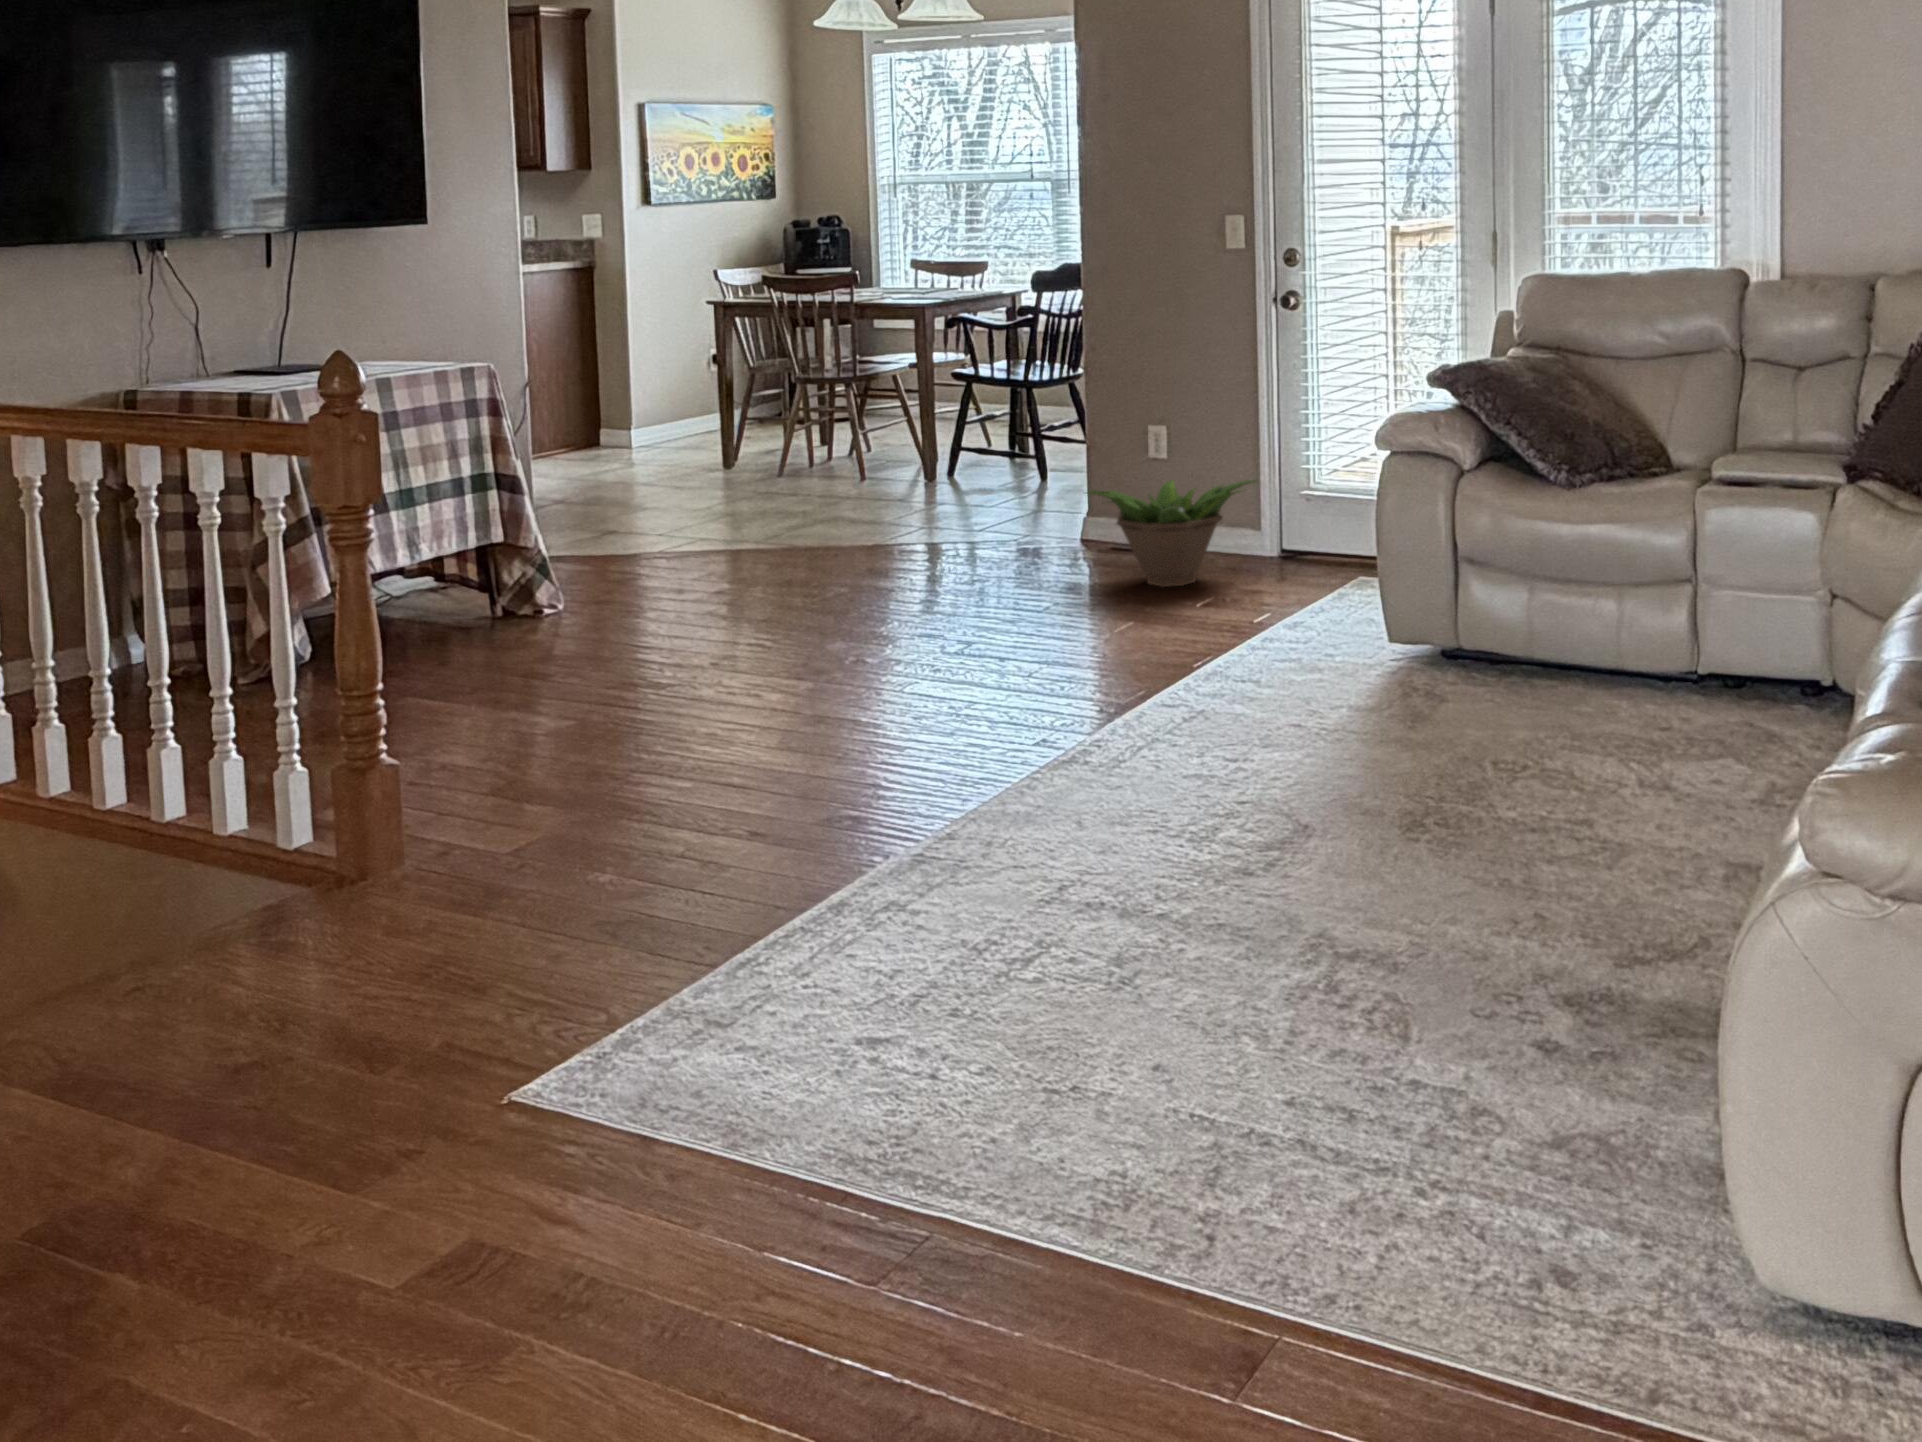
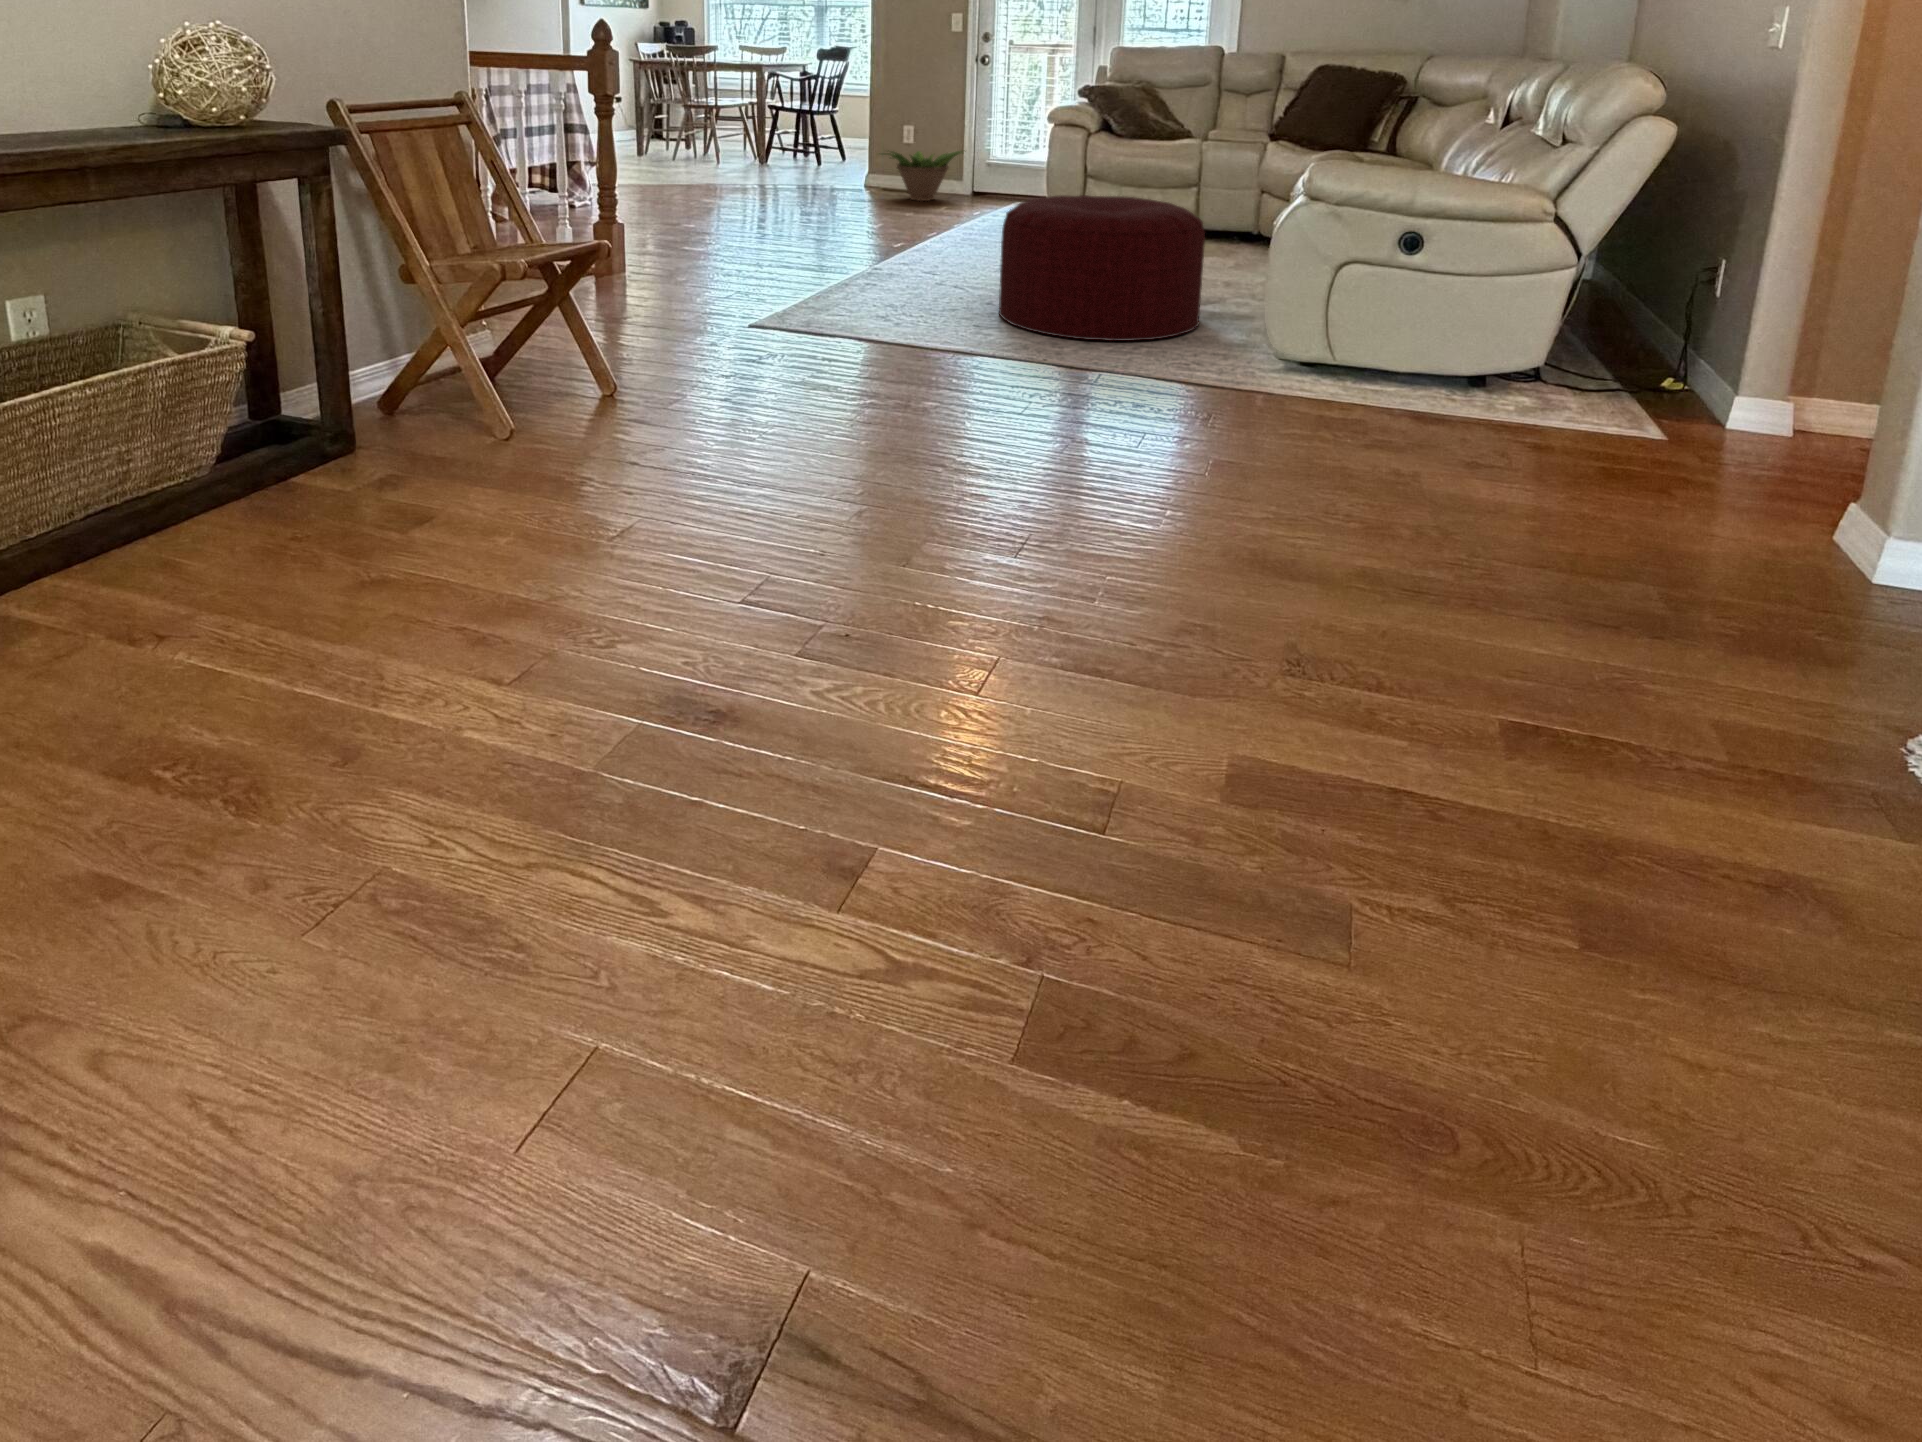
ottoman: none [1062,750,1602,1269] -> present [999,195,1205,341]

